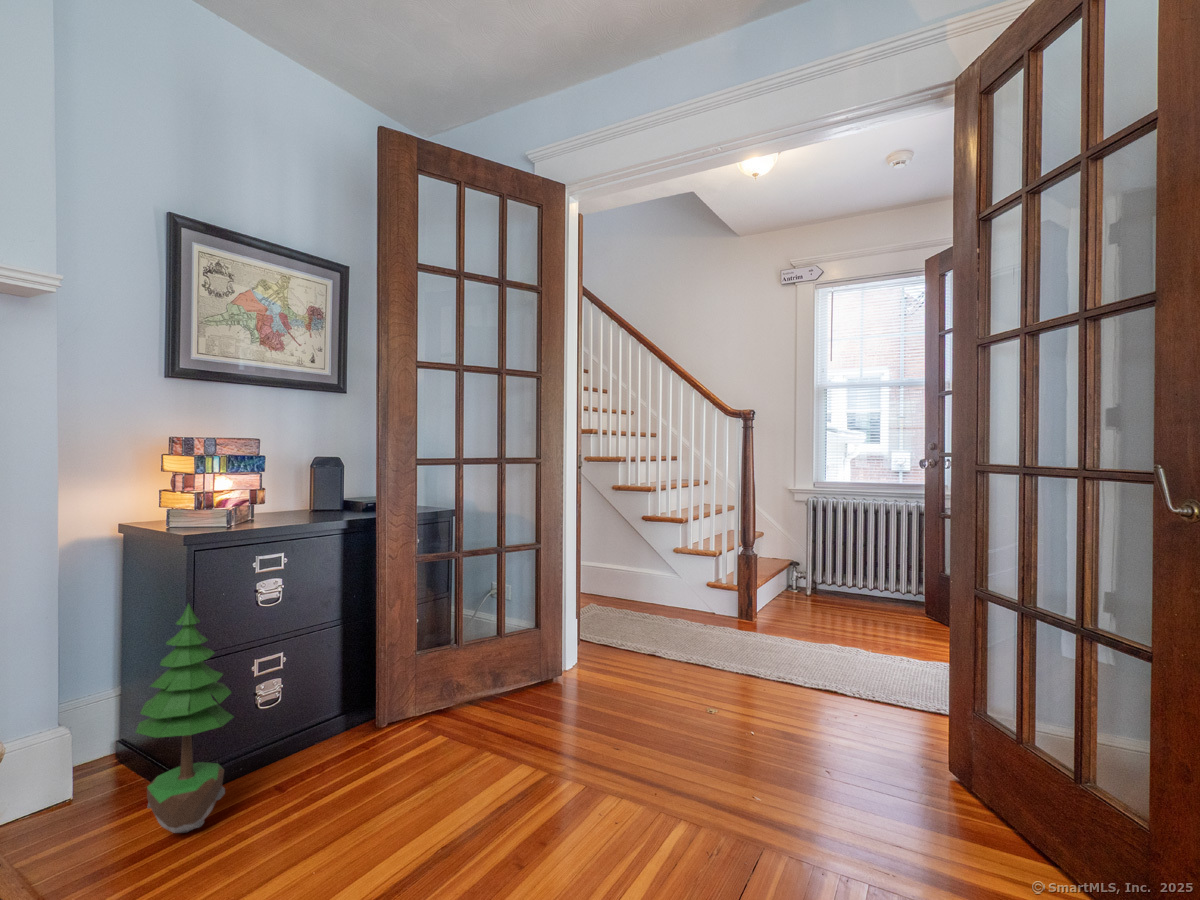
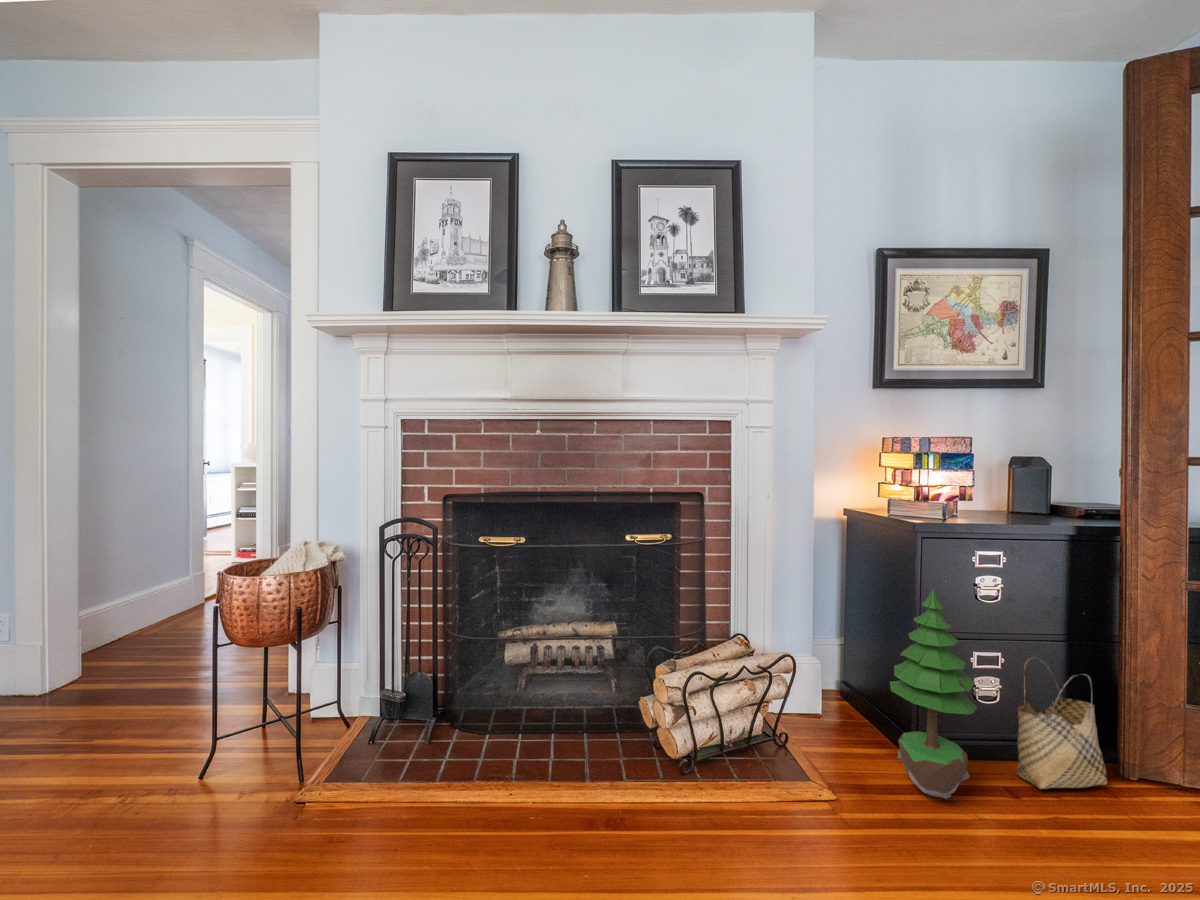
woven basket: none [286,649,360,774] -> present [1016,657,1107,789]

